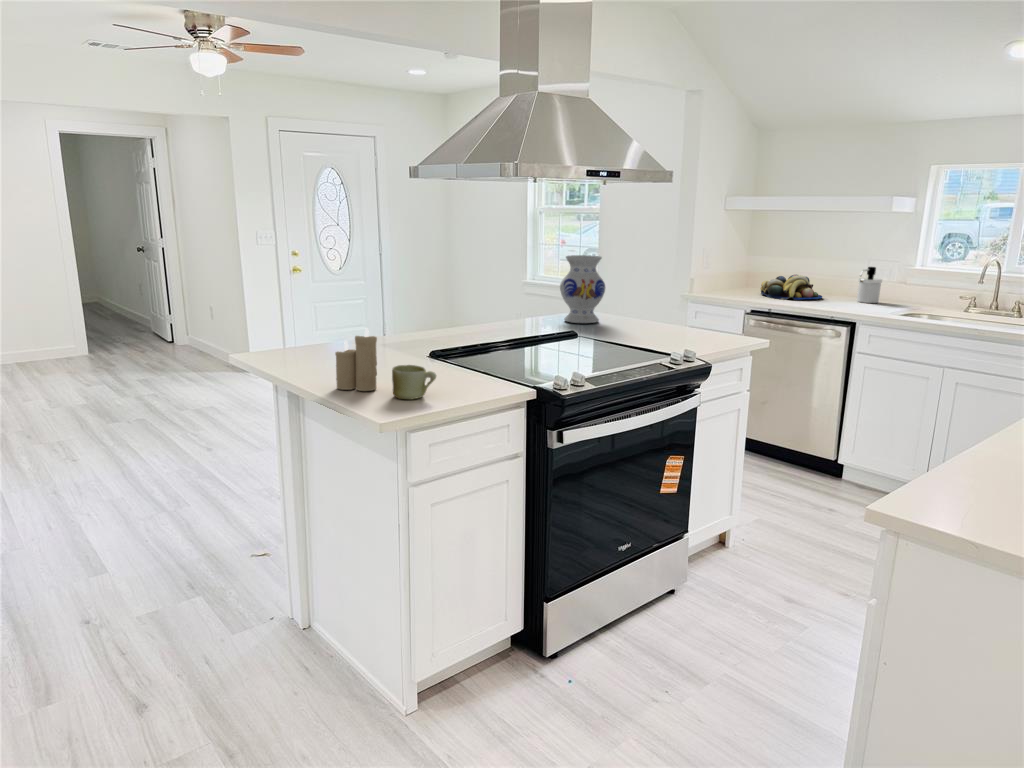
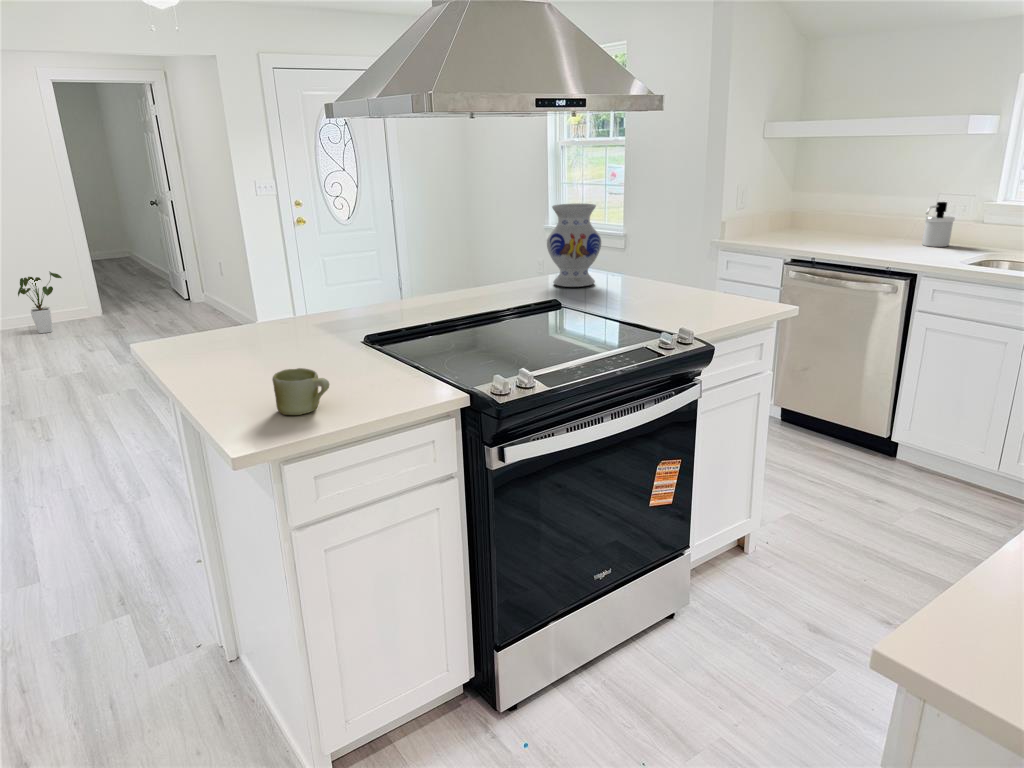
fruit bowl: present [761,275,822,300] -> none [804,214,880,245]
house plant: none [21,308,64,367] -> present [18,272,62,334]
candle: present [335,328,377,391] -> none [209,321,265,402]

